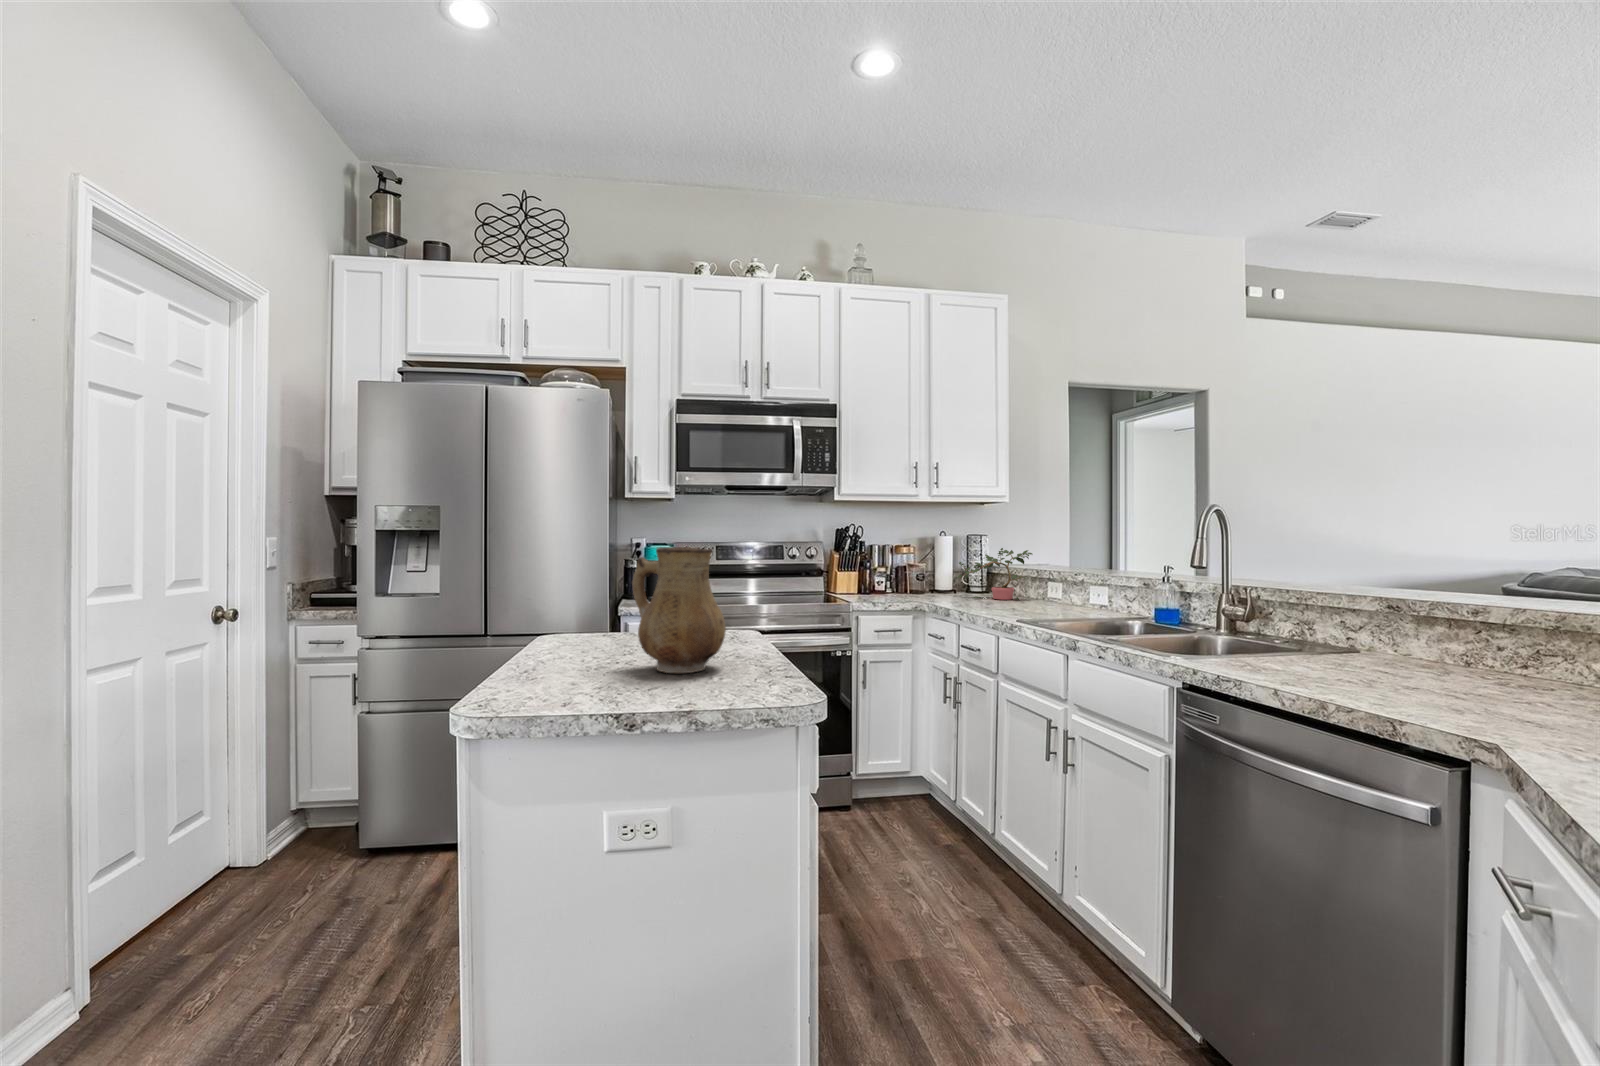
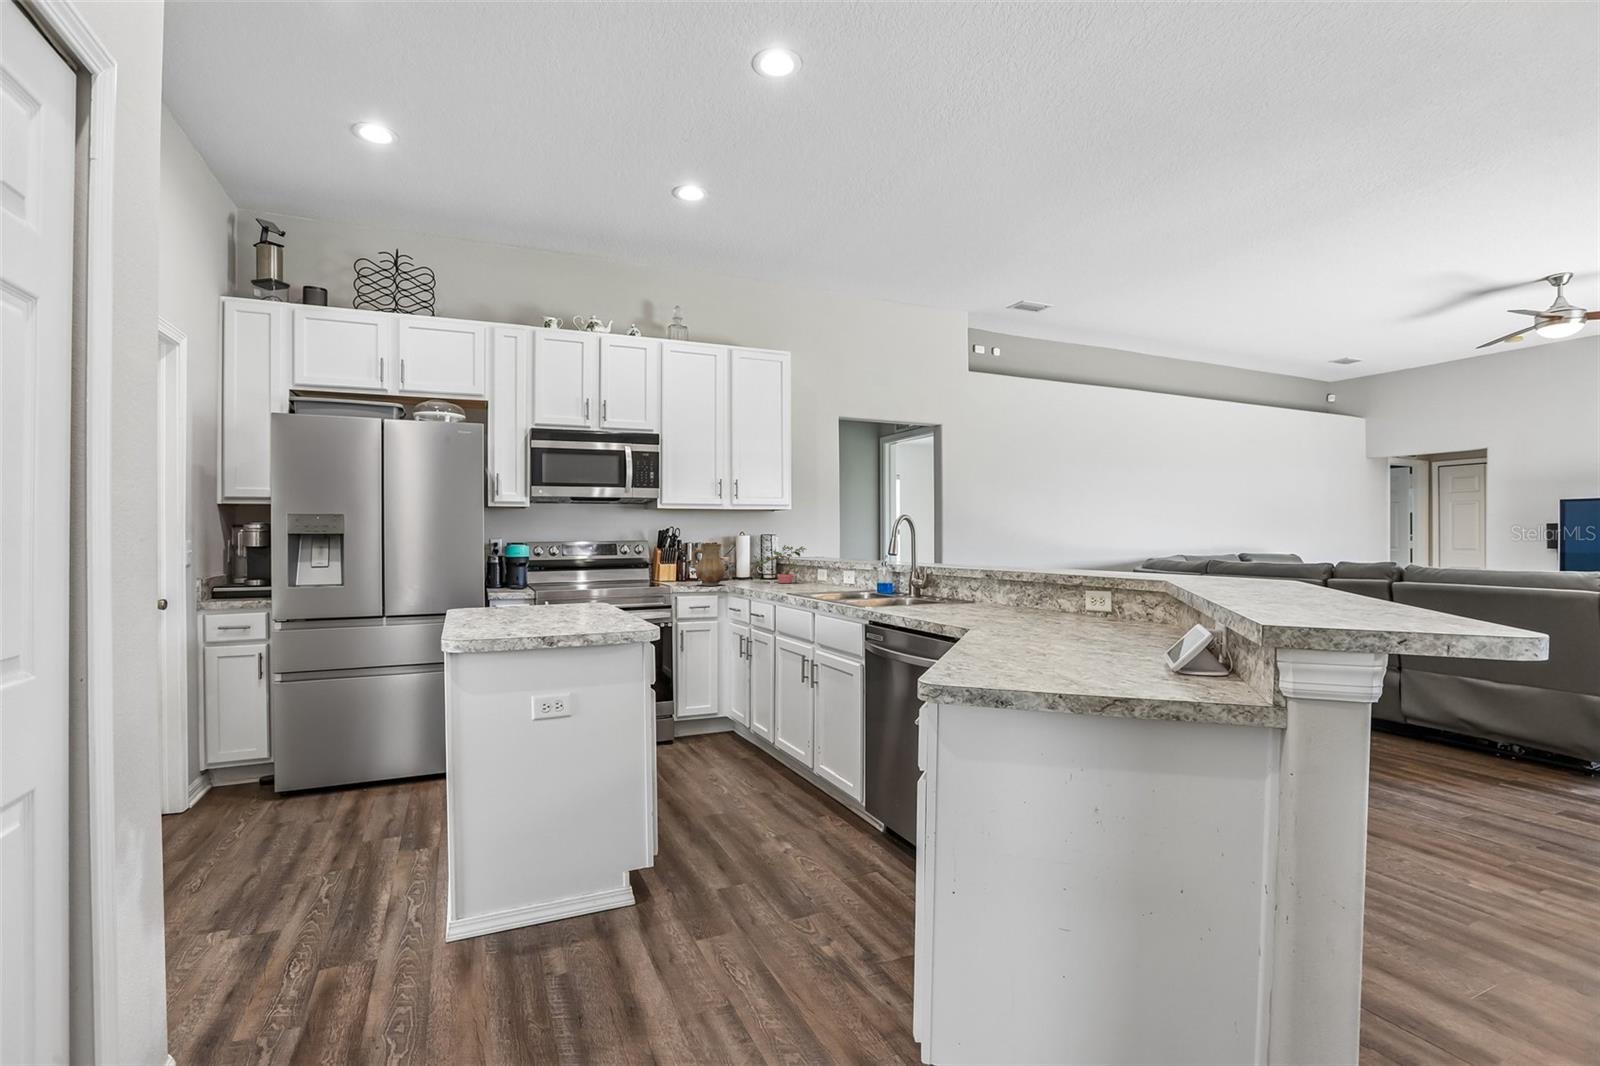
ceramic pitcher: present [632,547,726,673] -> present [692,543,725,586]

